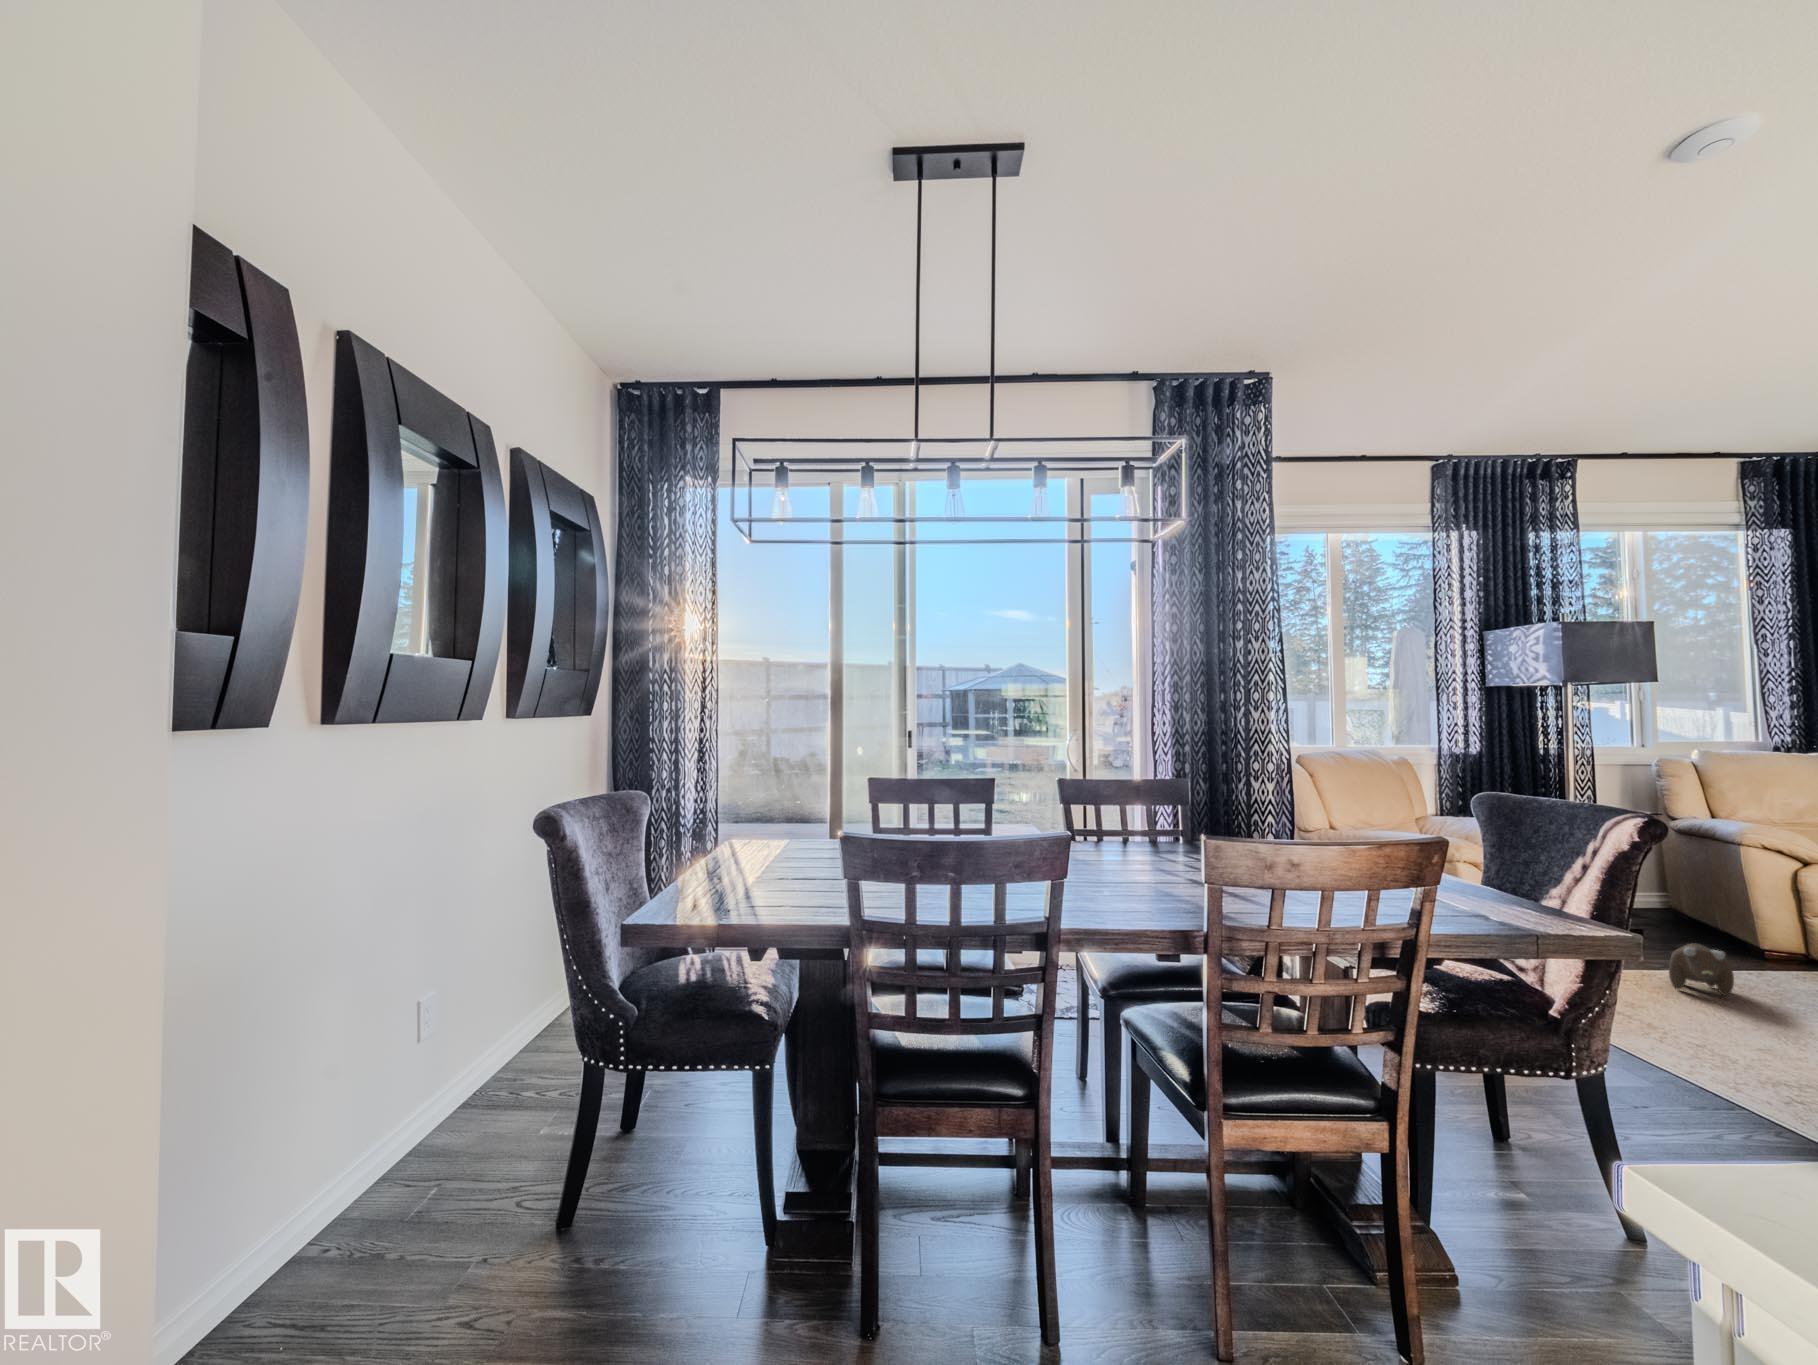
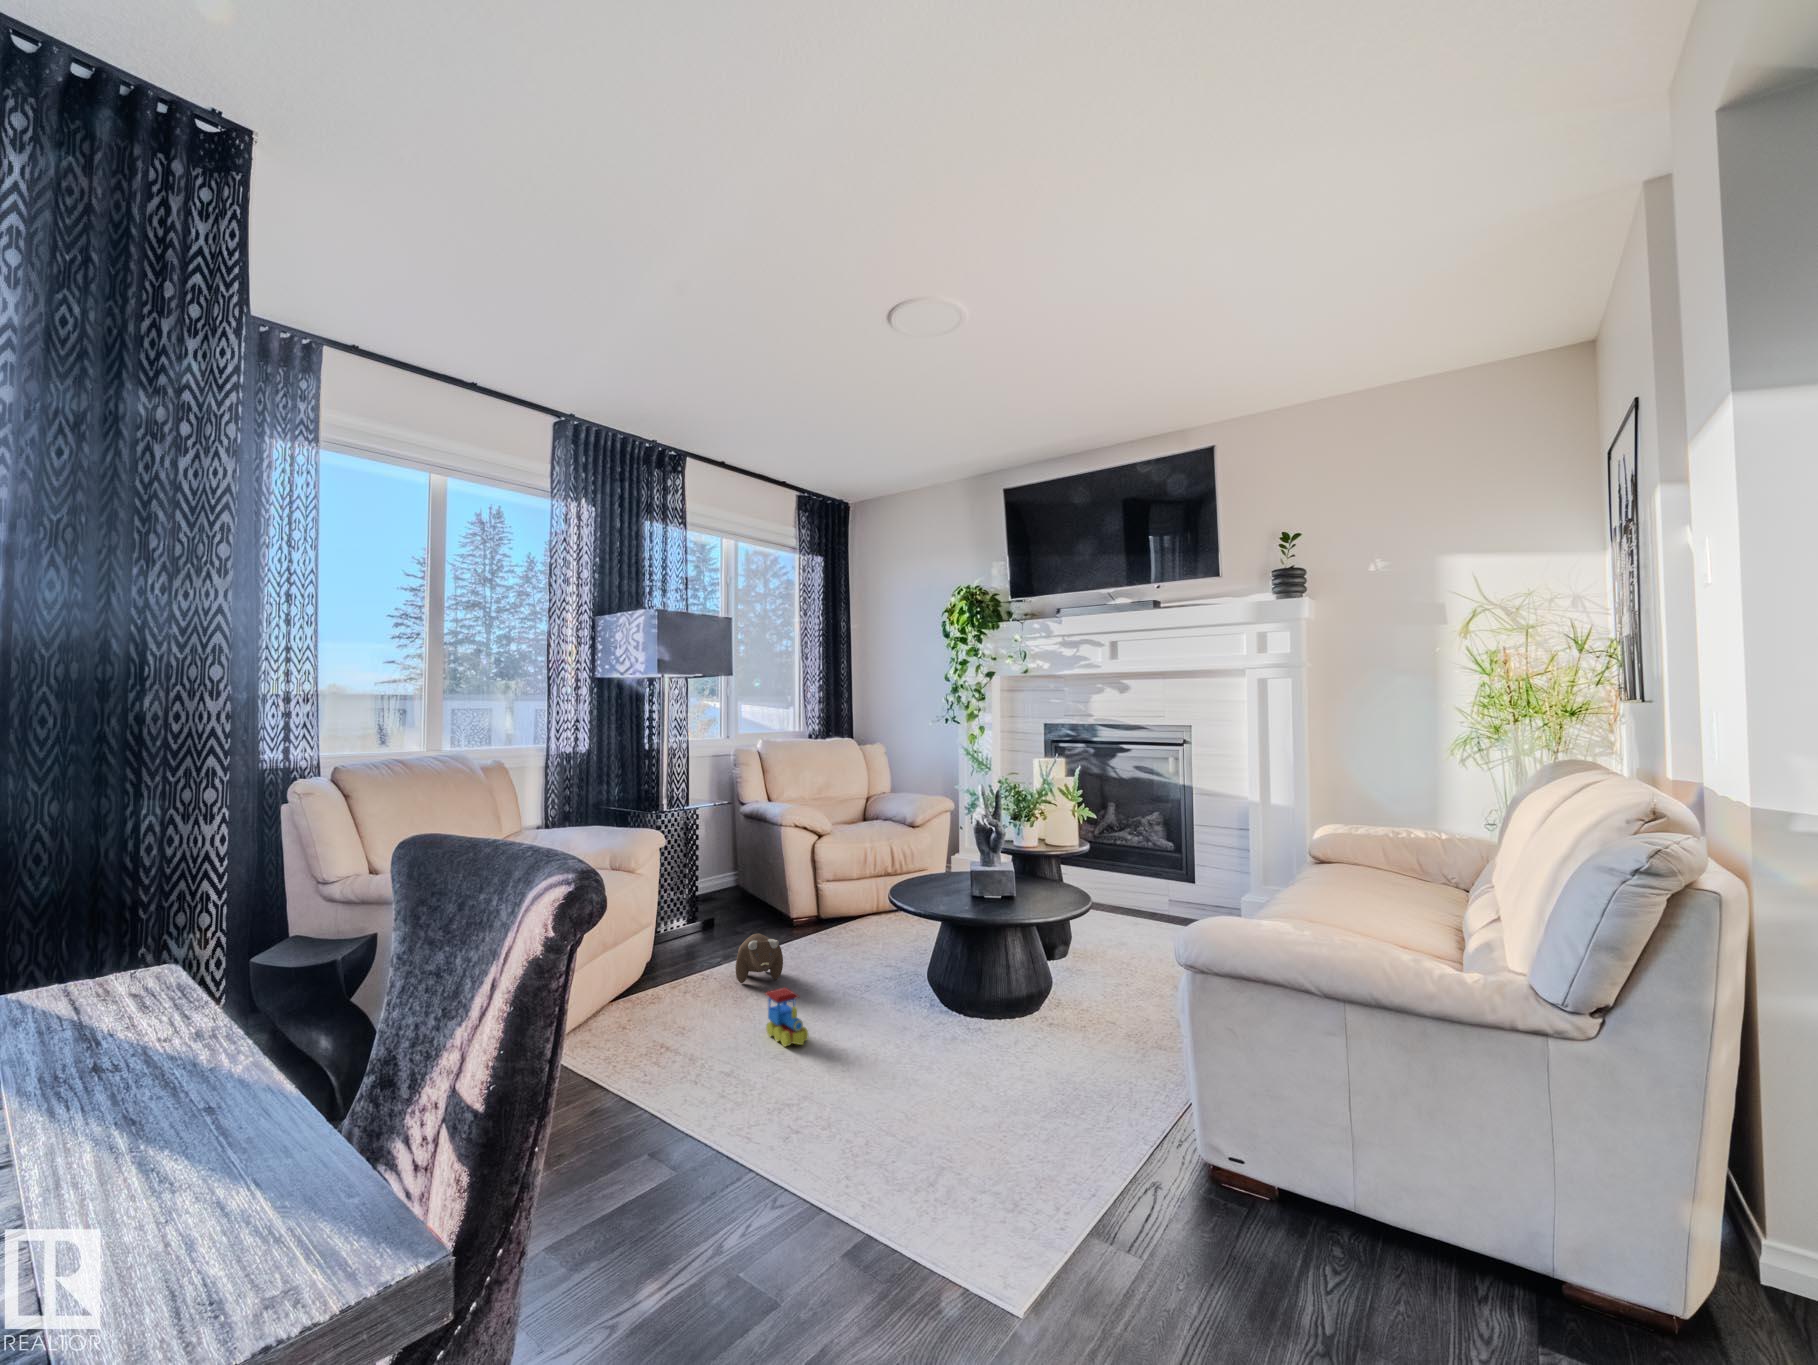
toy train: none [1705,989,1766,1047] -> present [765,988,808,1046]

